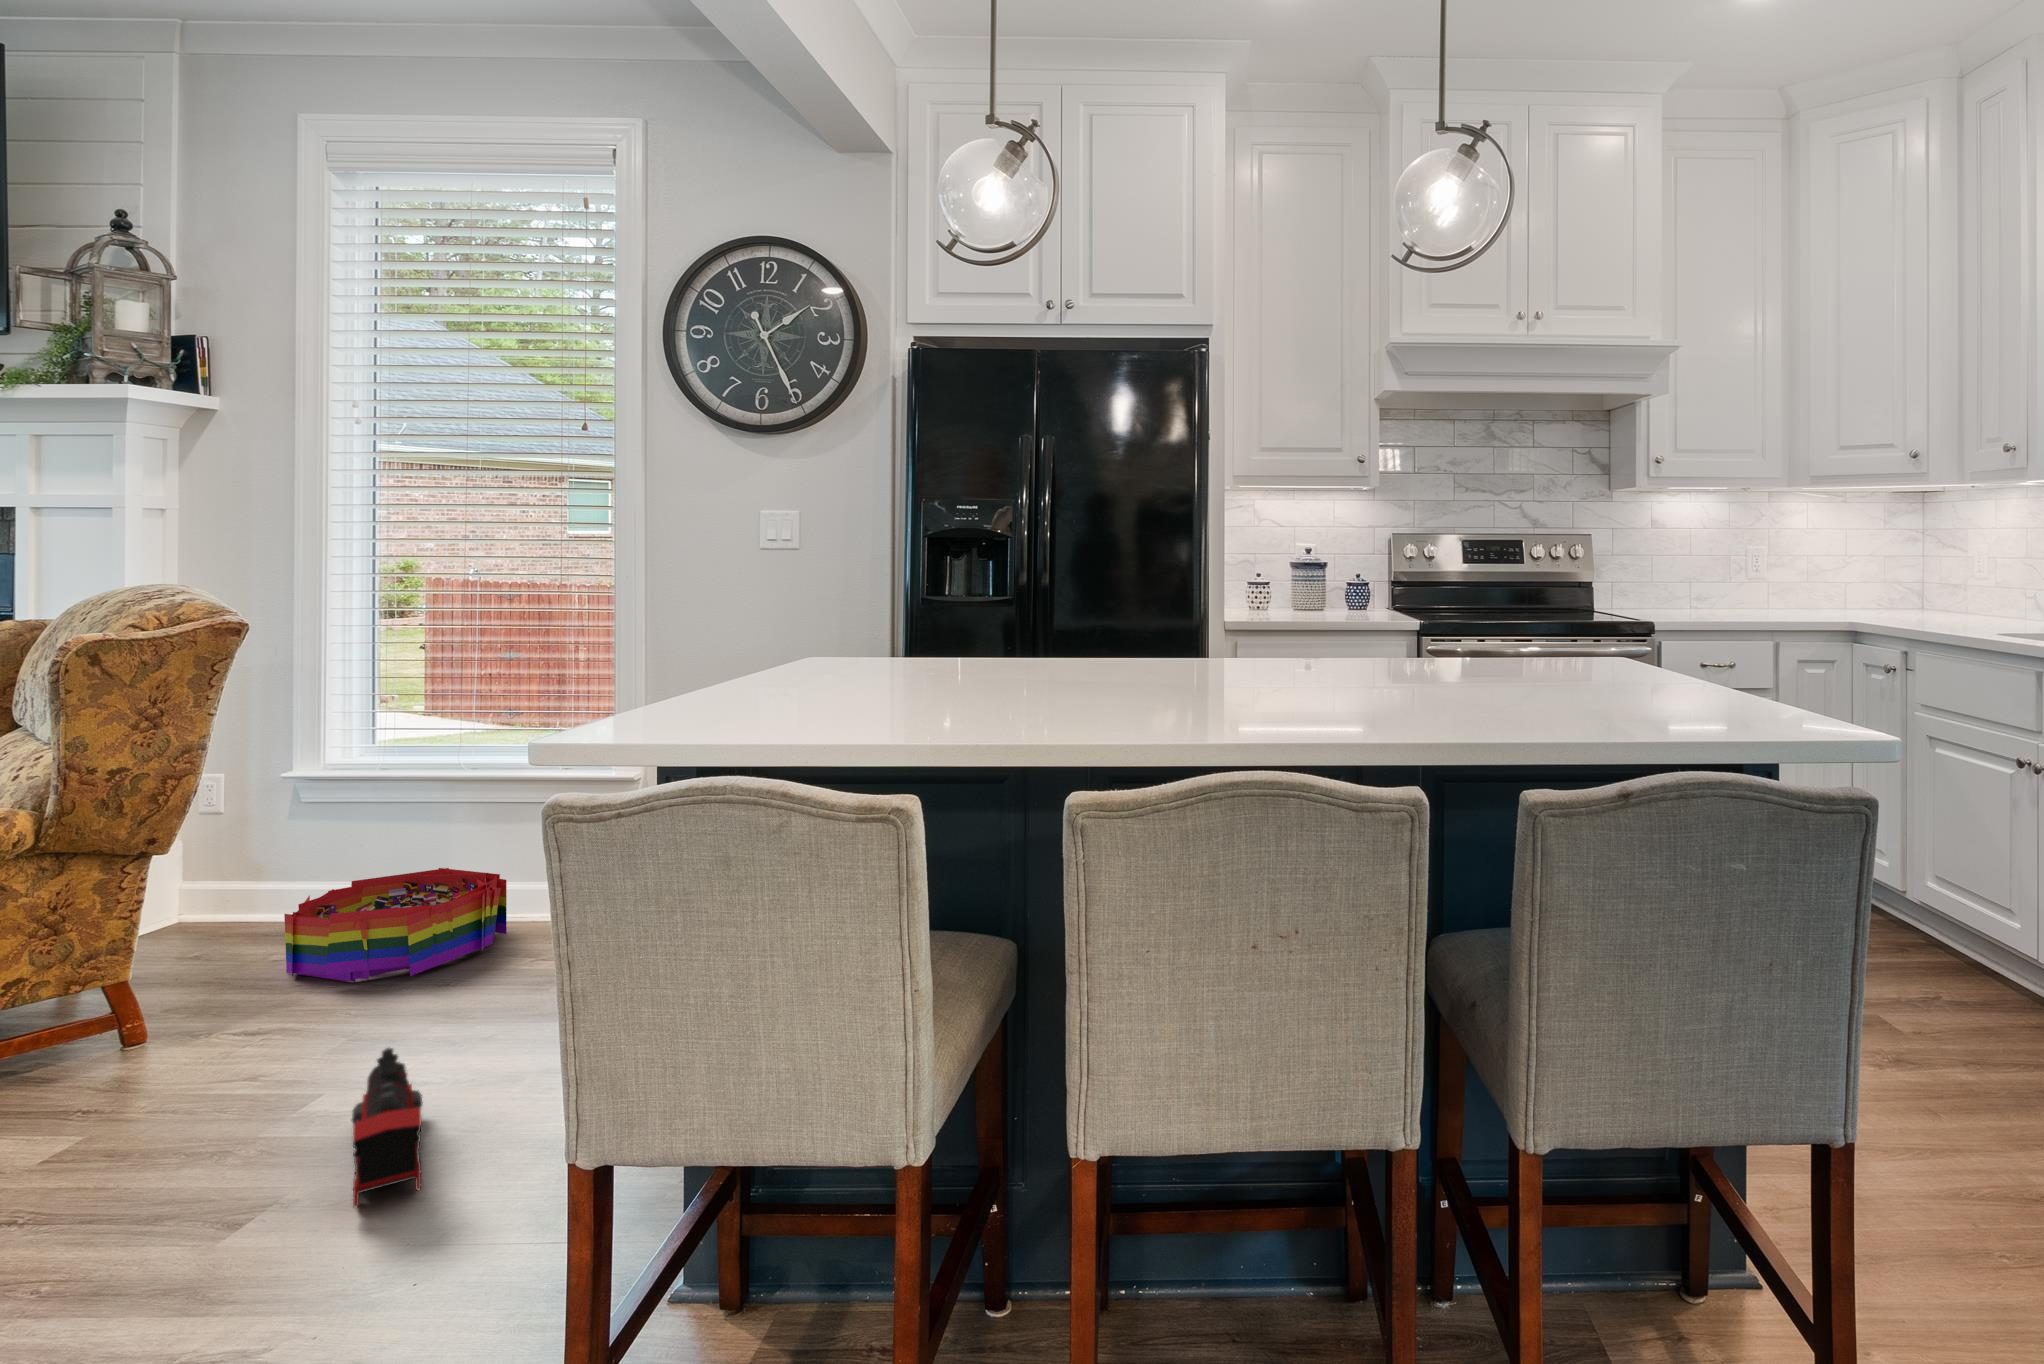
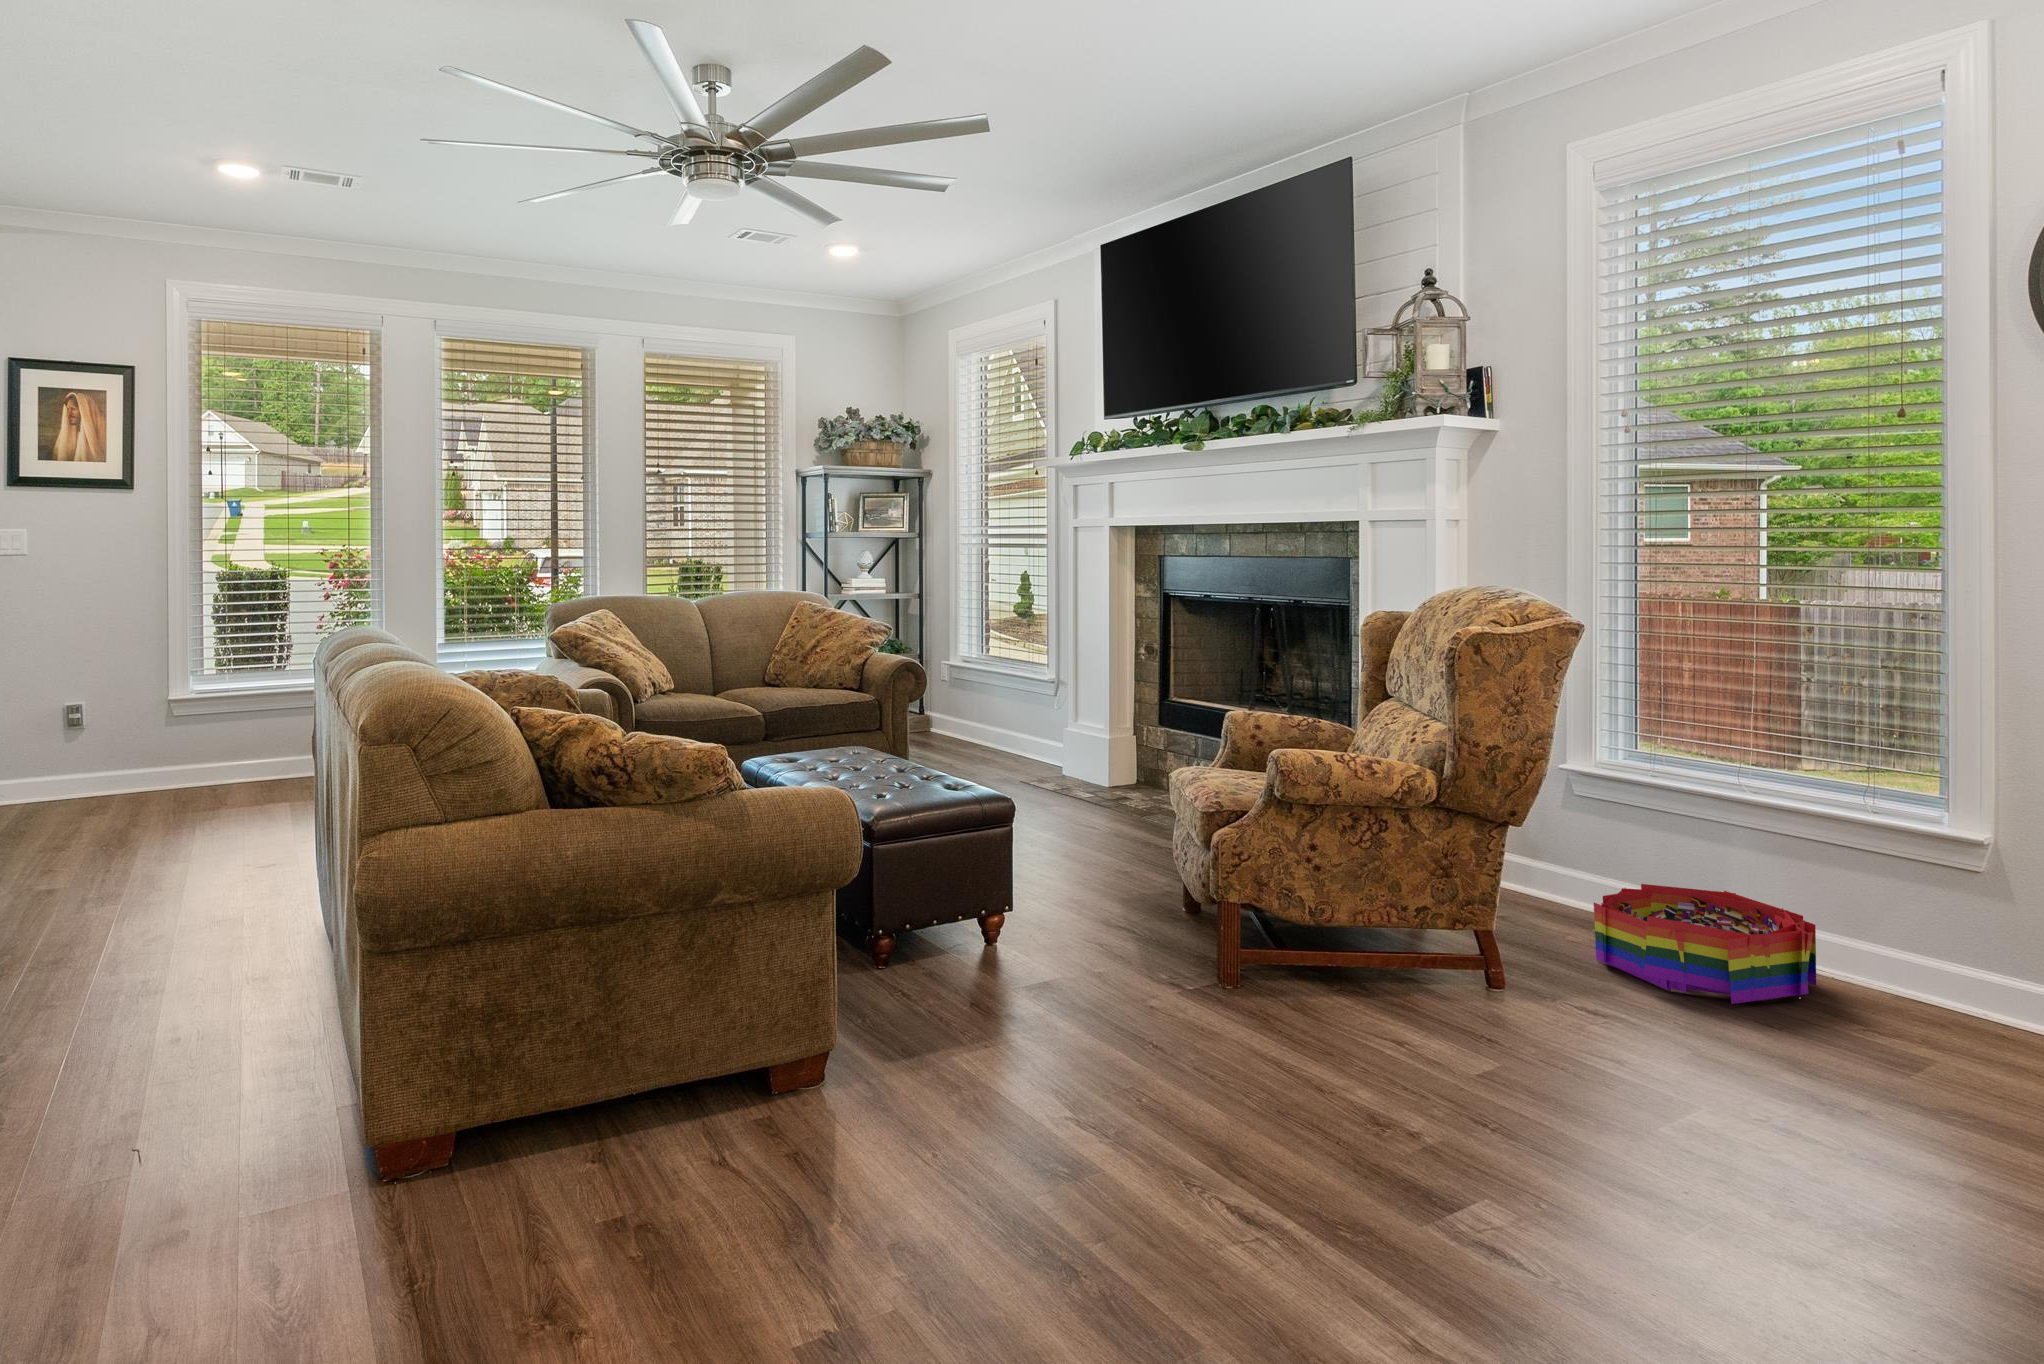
toy train: present [351,1048,423,1207] -> none [1768,1098,1915,1296]

